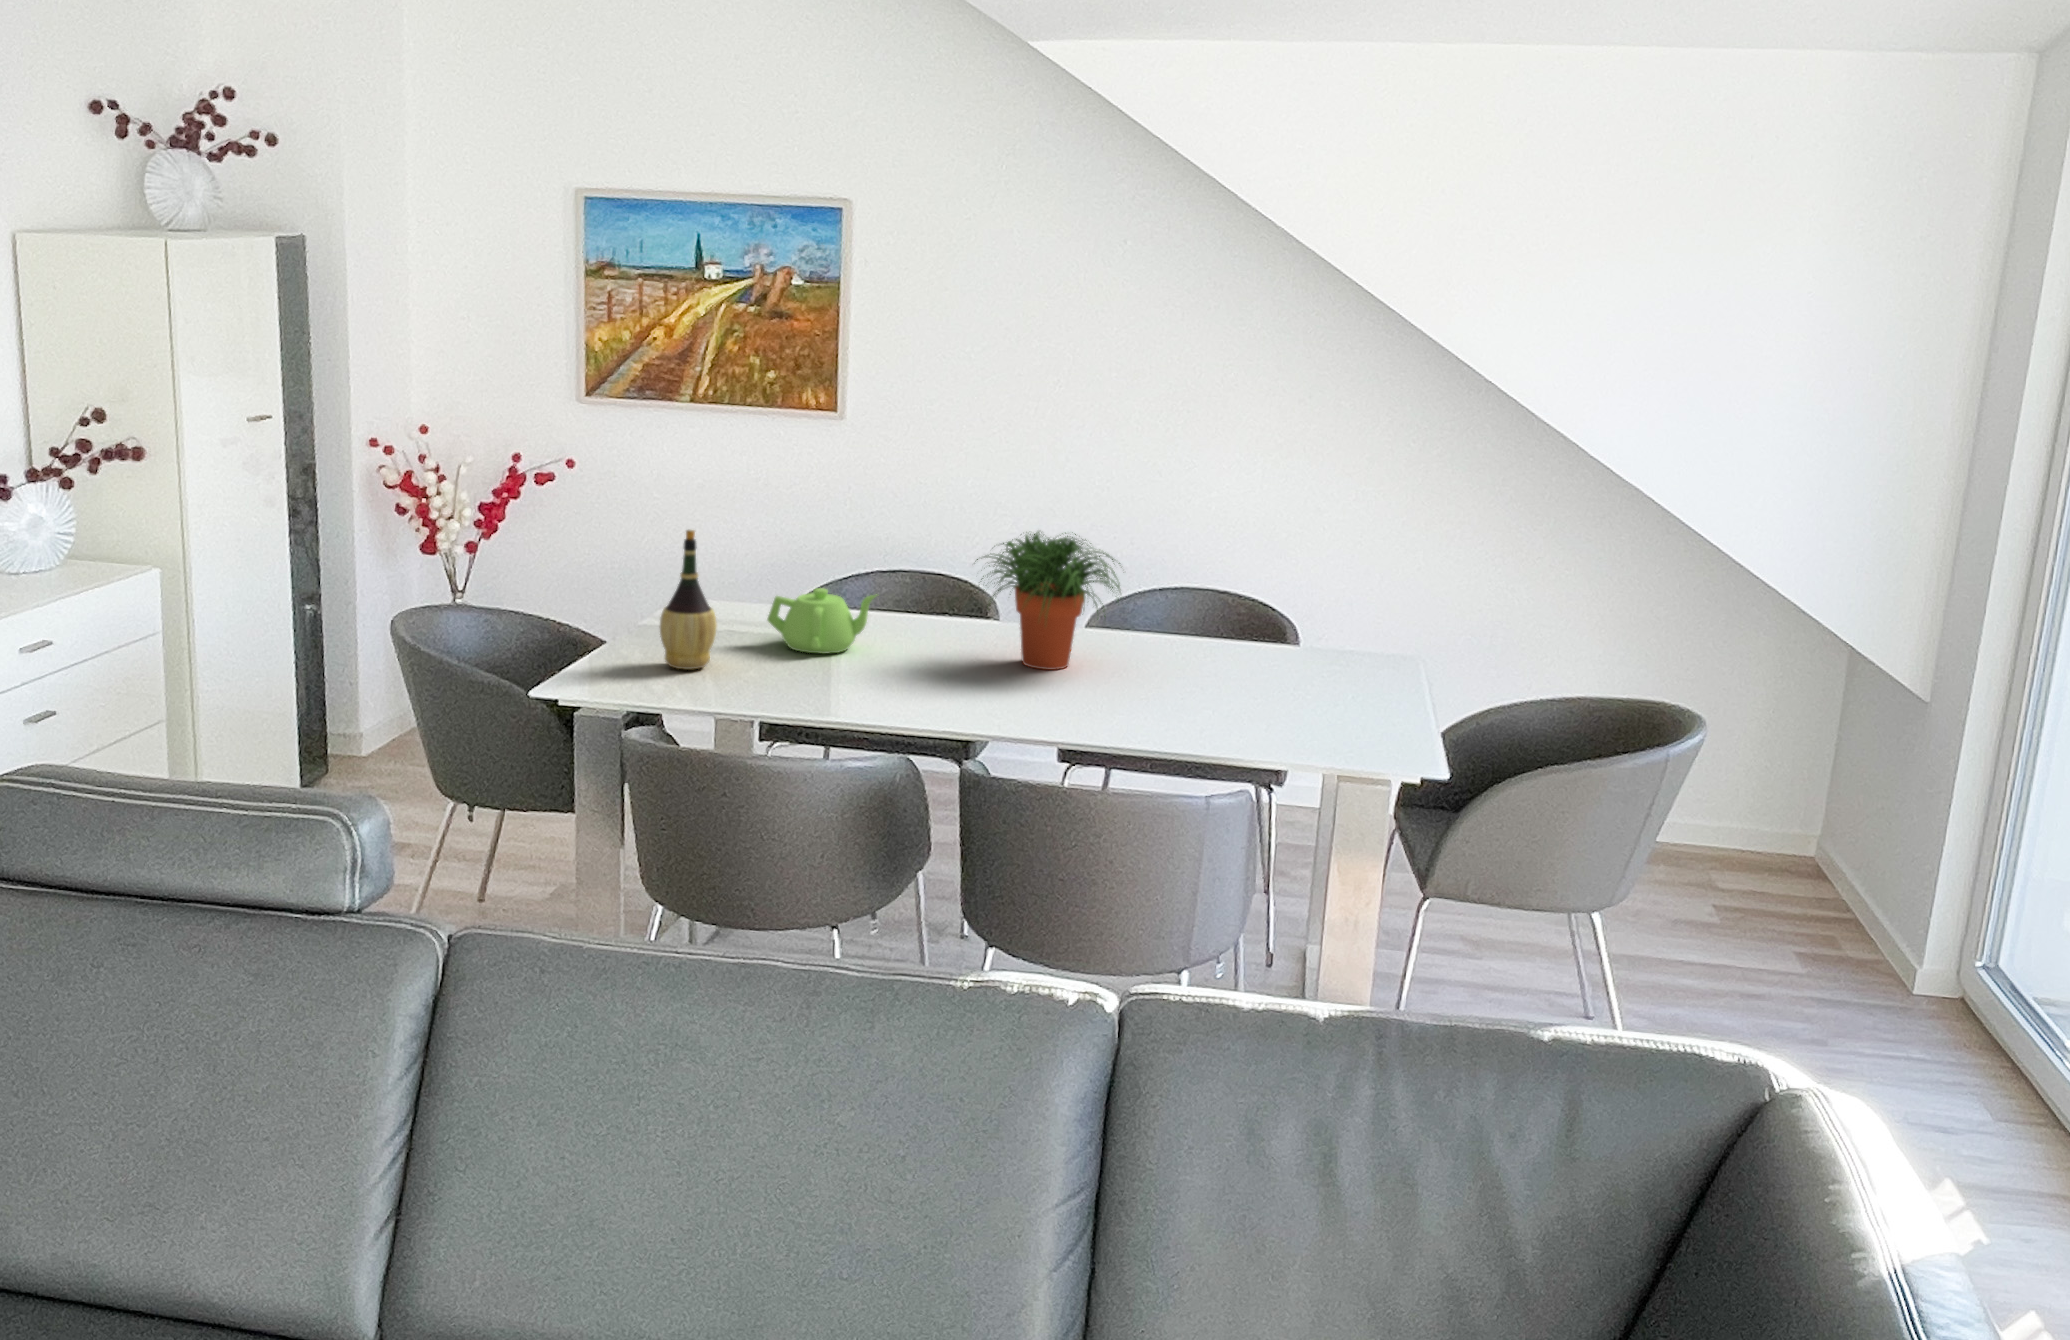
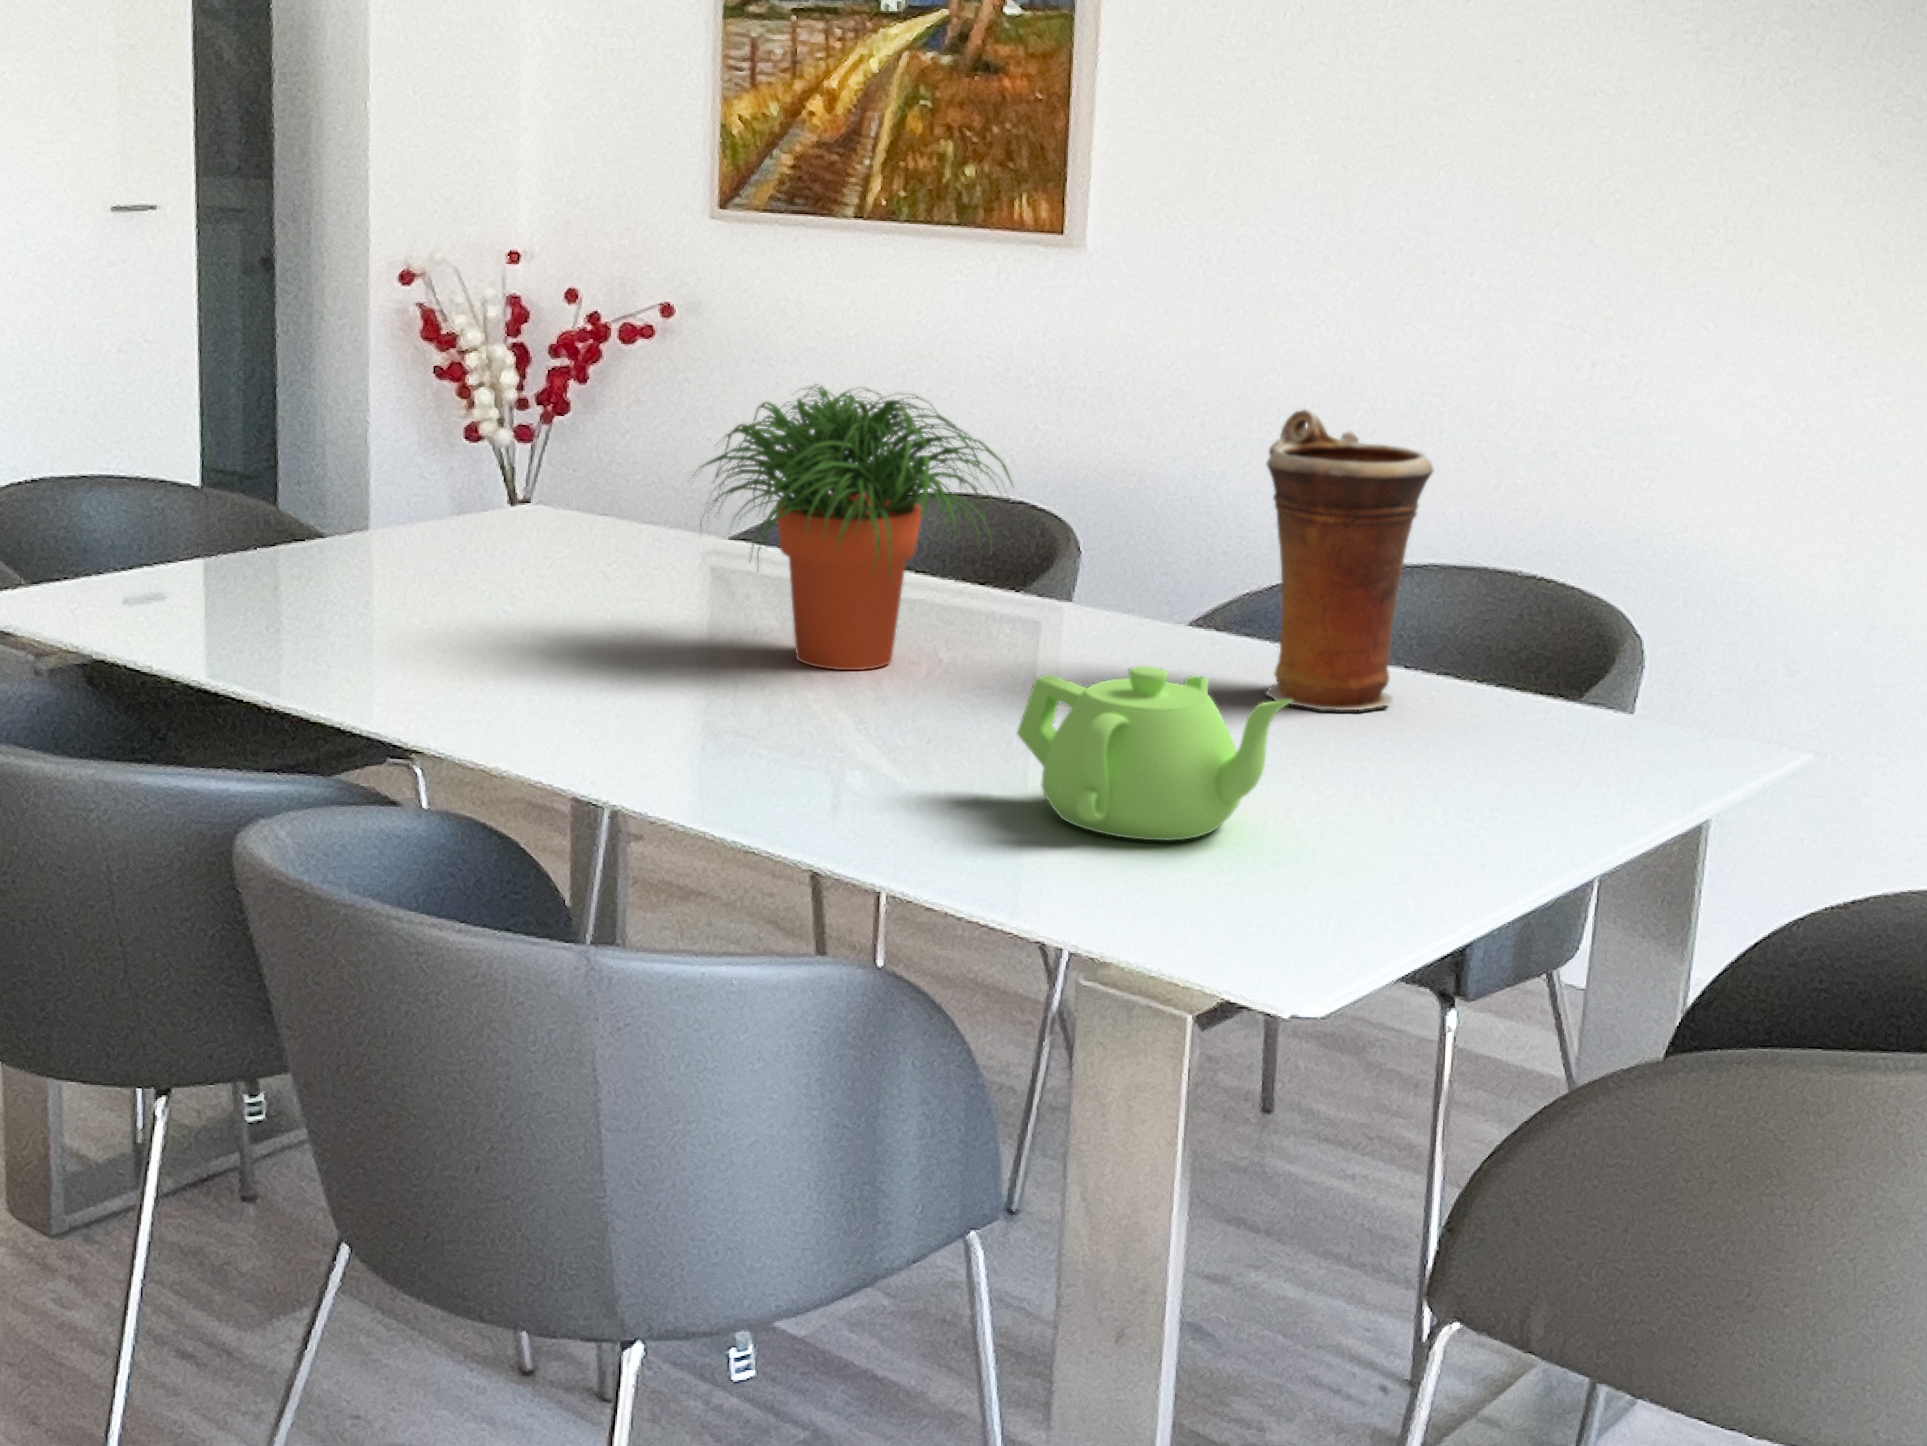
vase: none [1214,525,1290,660] -> present [1266,410,1433,710]
wine bottle: present [660,530,717,669] -> none [161,339,261,589]
teapot: present [767,588,876,654] -> present [1017,666,1293,840]

